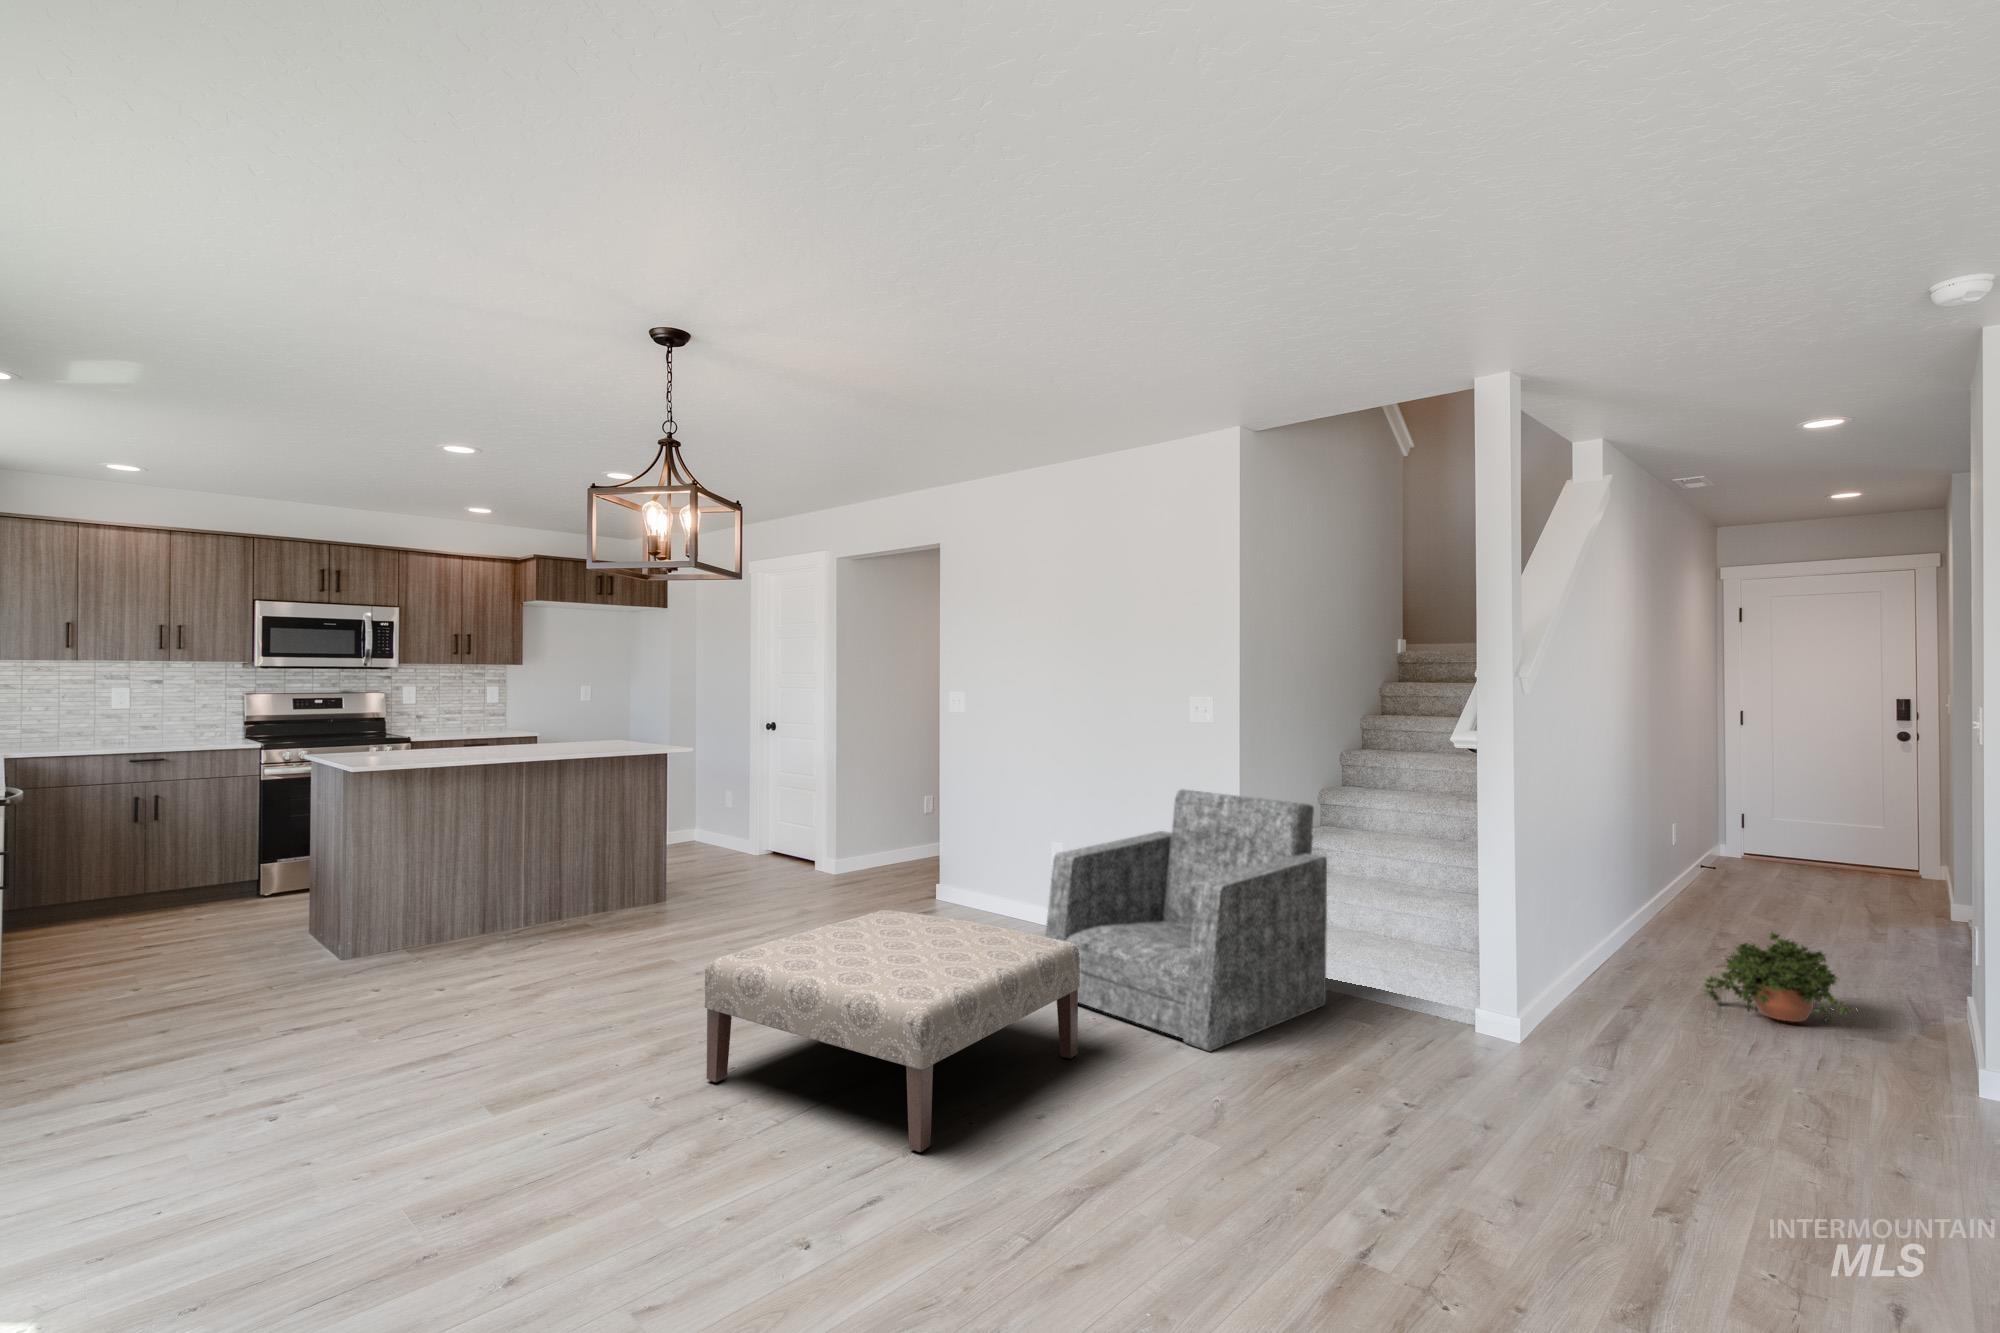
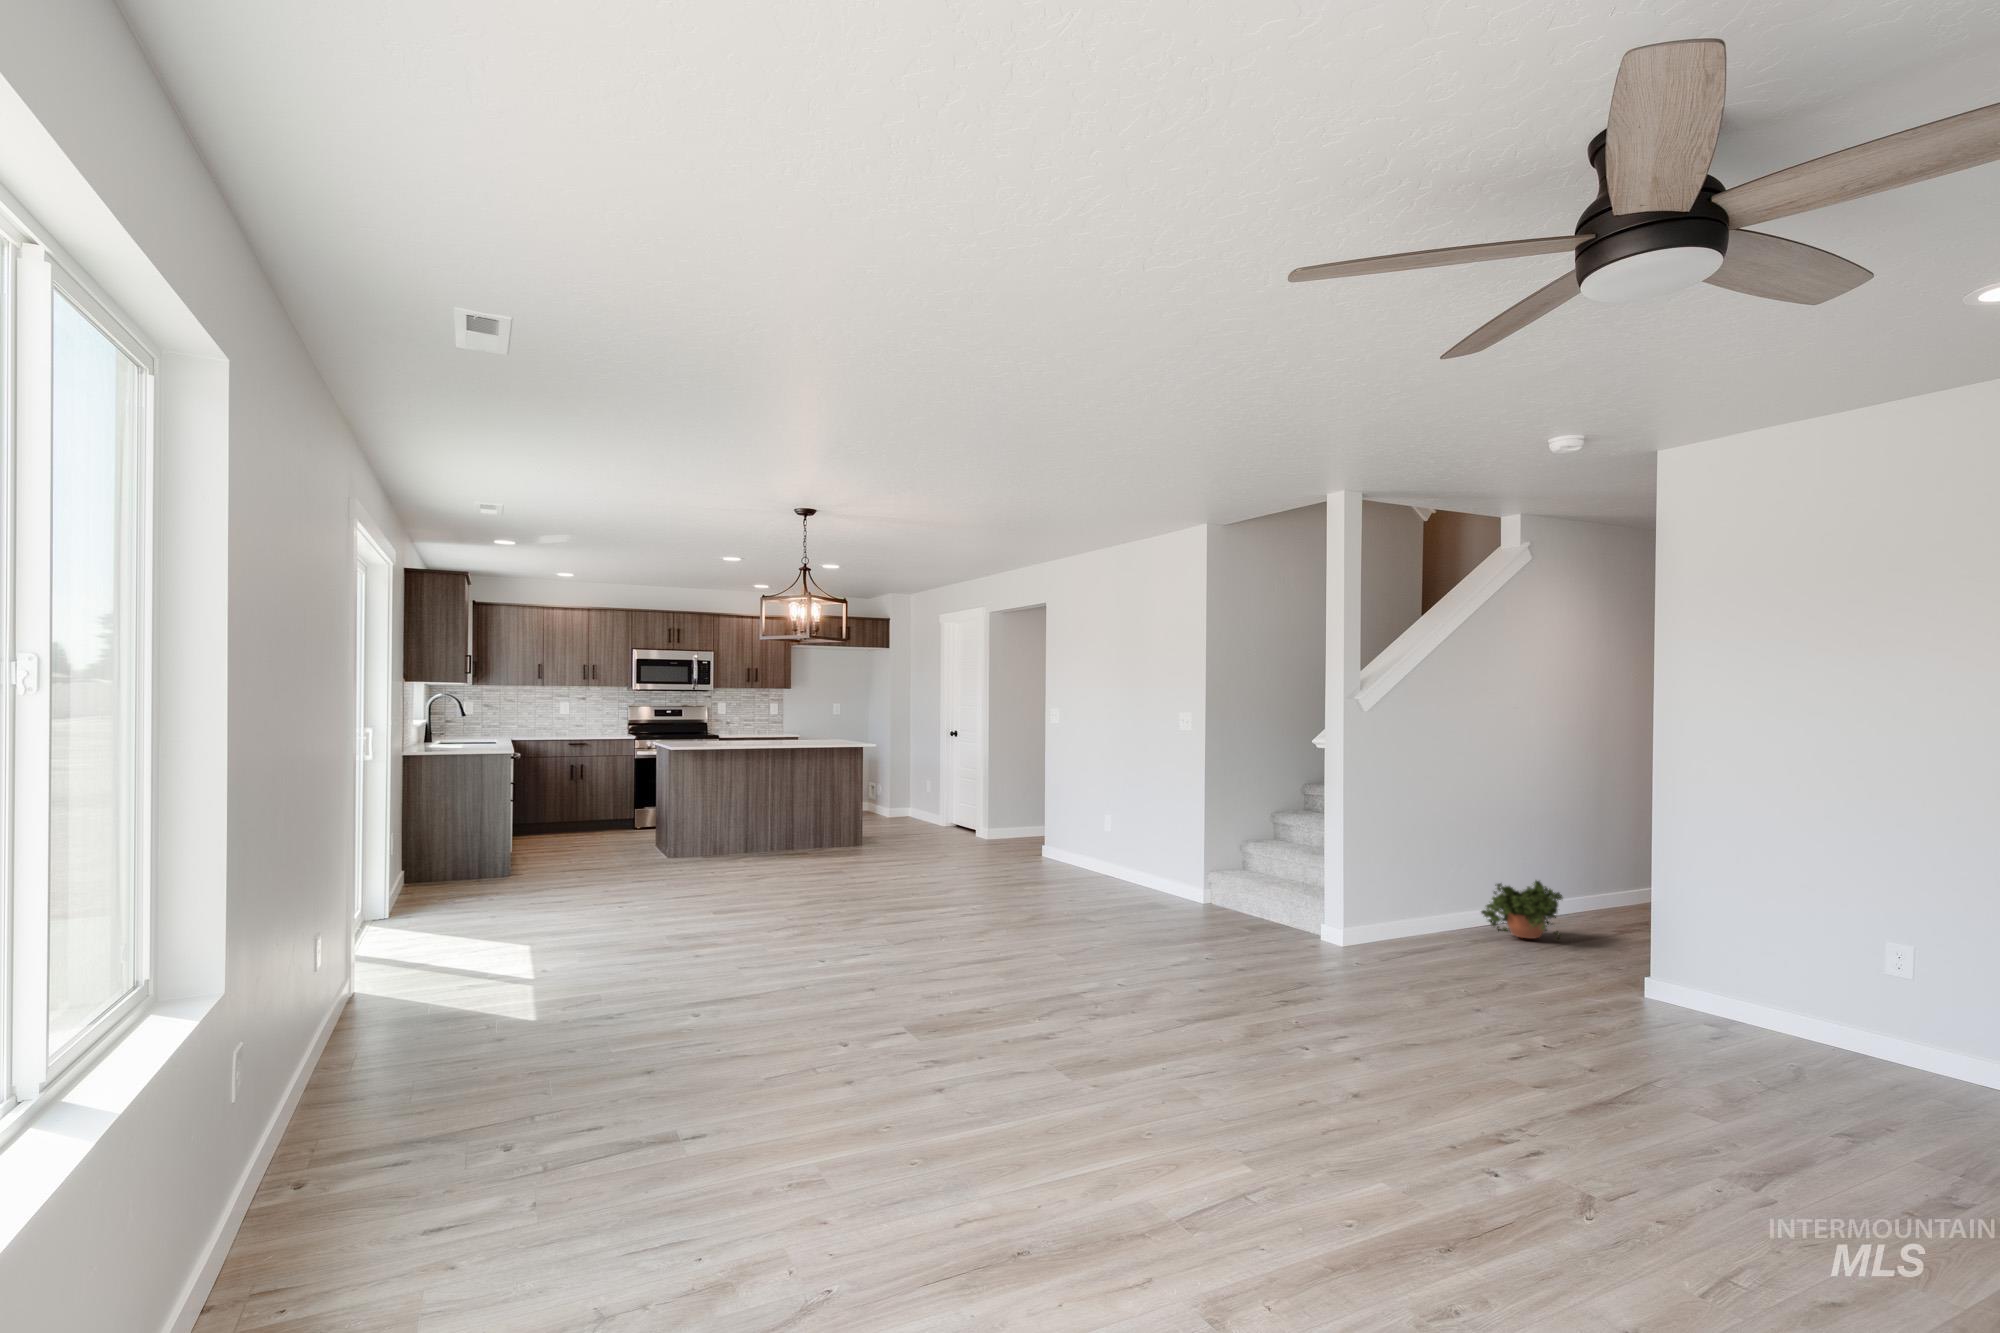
armchair: present [1045,789,1327,1051] -> none [1037,772,1212,922]
ottoman: present [705,910,1080,1152] -> none [820,835,1025,938]

